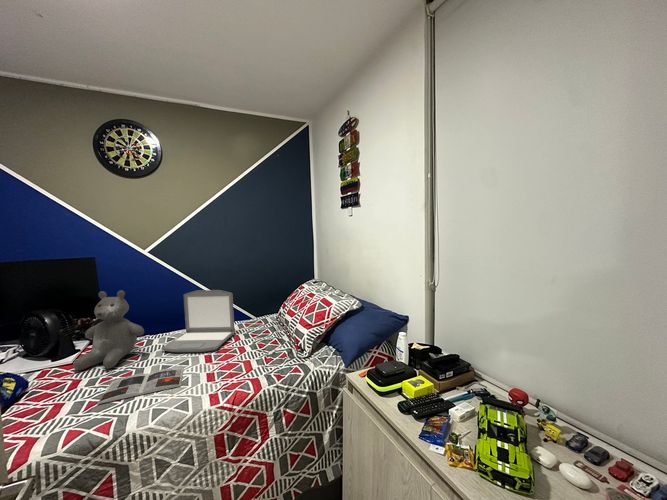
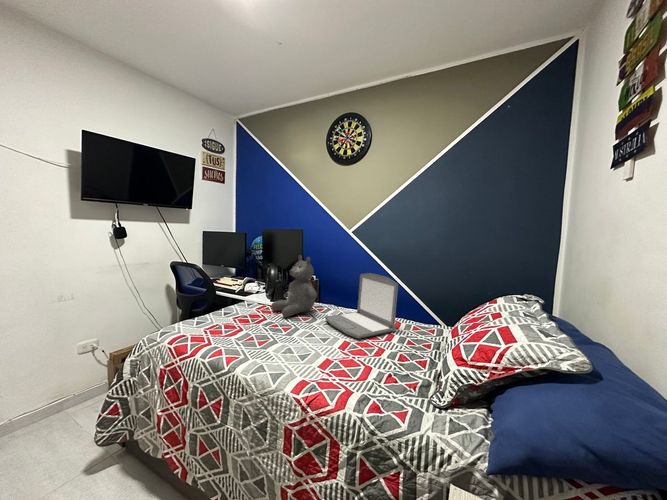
magazine: present [97,367,184,404] -> none [247,326,319,355]

